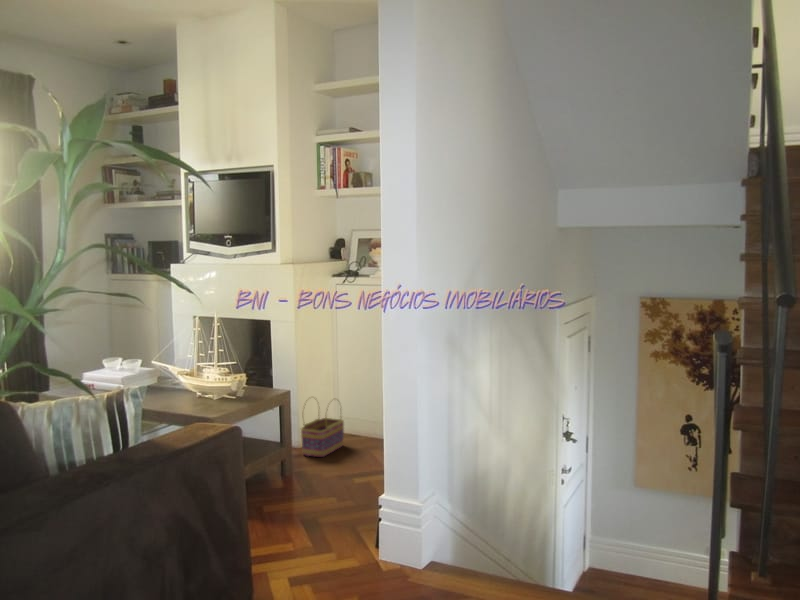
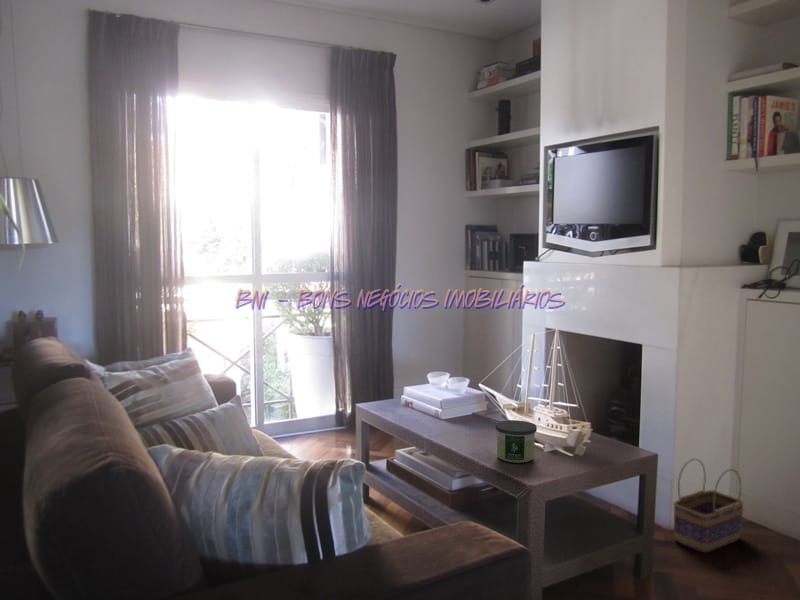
candle: none [178,378,209,408] -> present [496,420,537,463]

